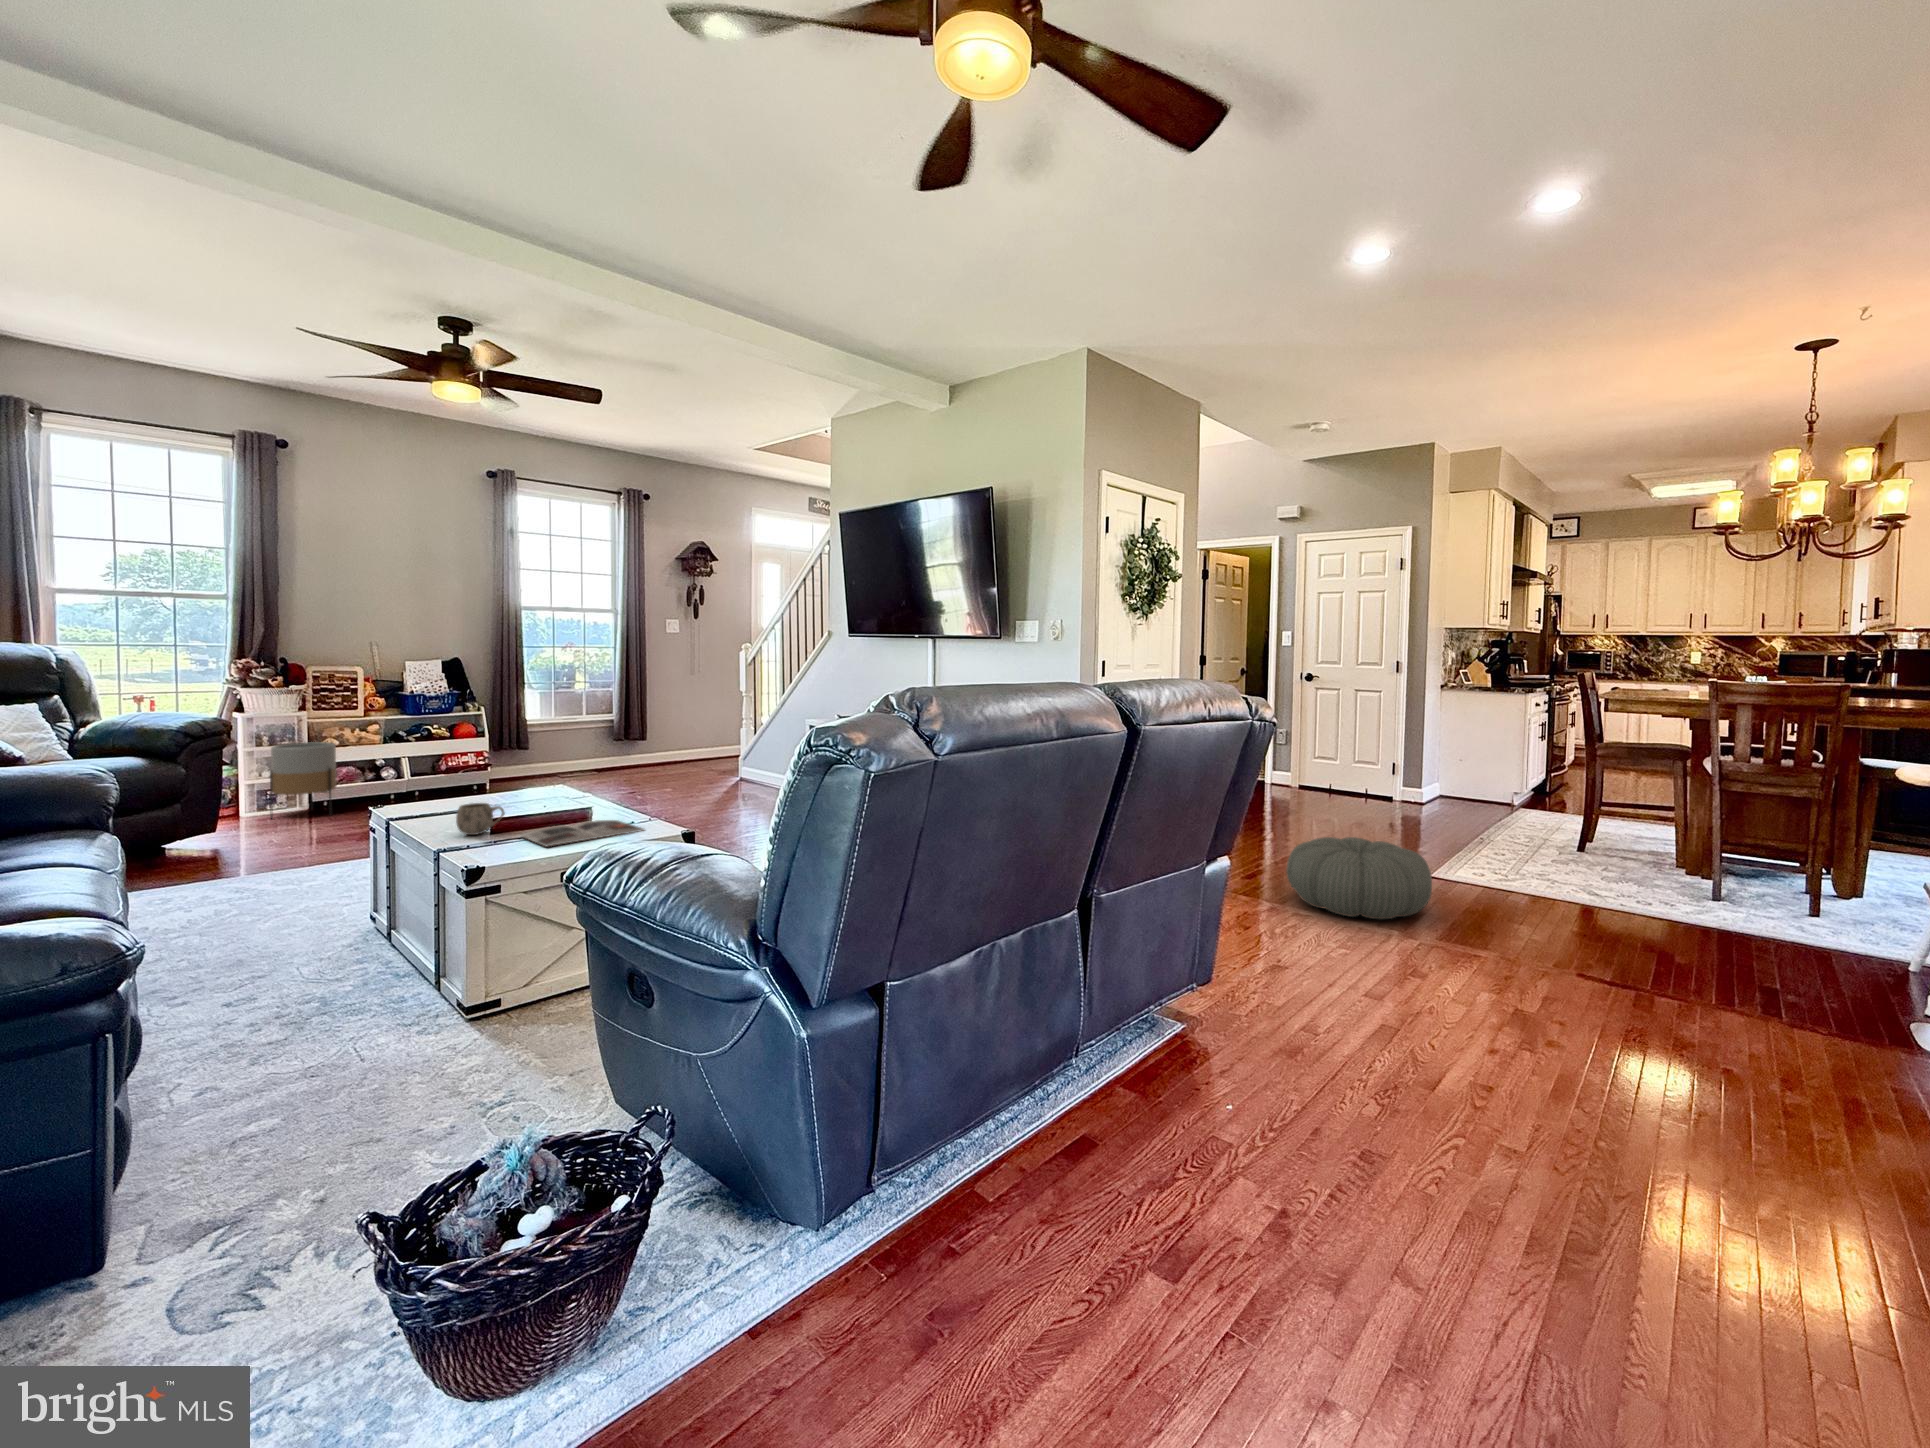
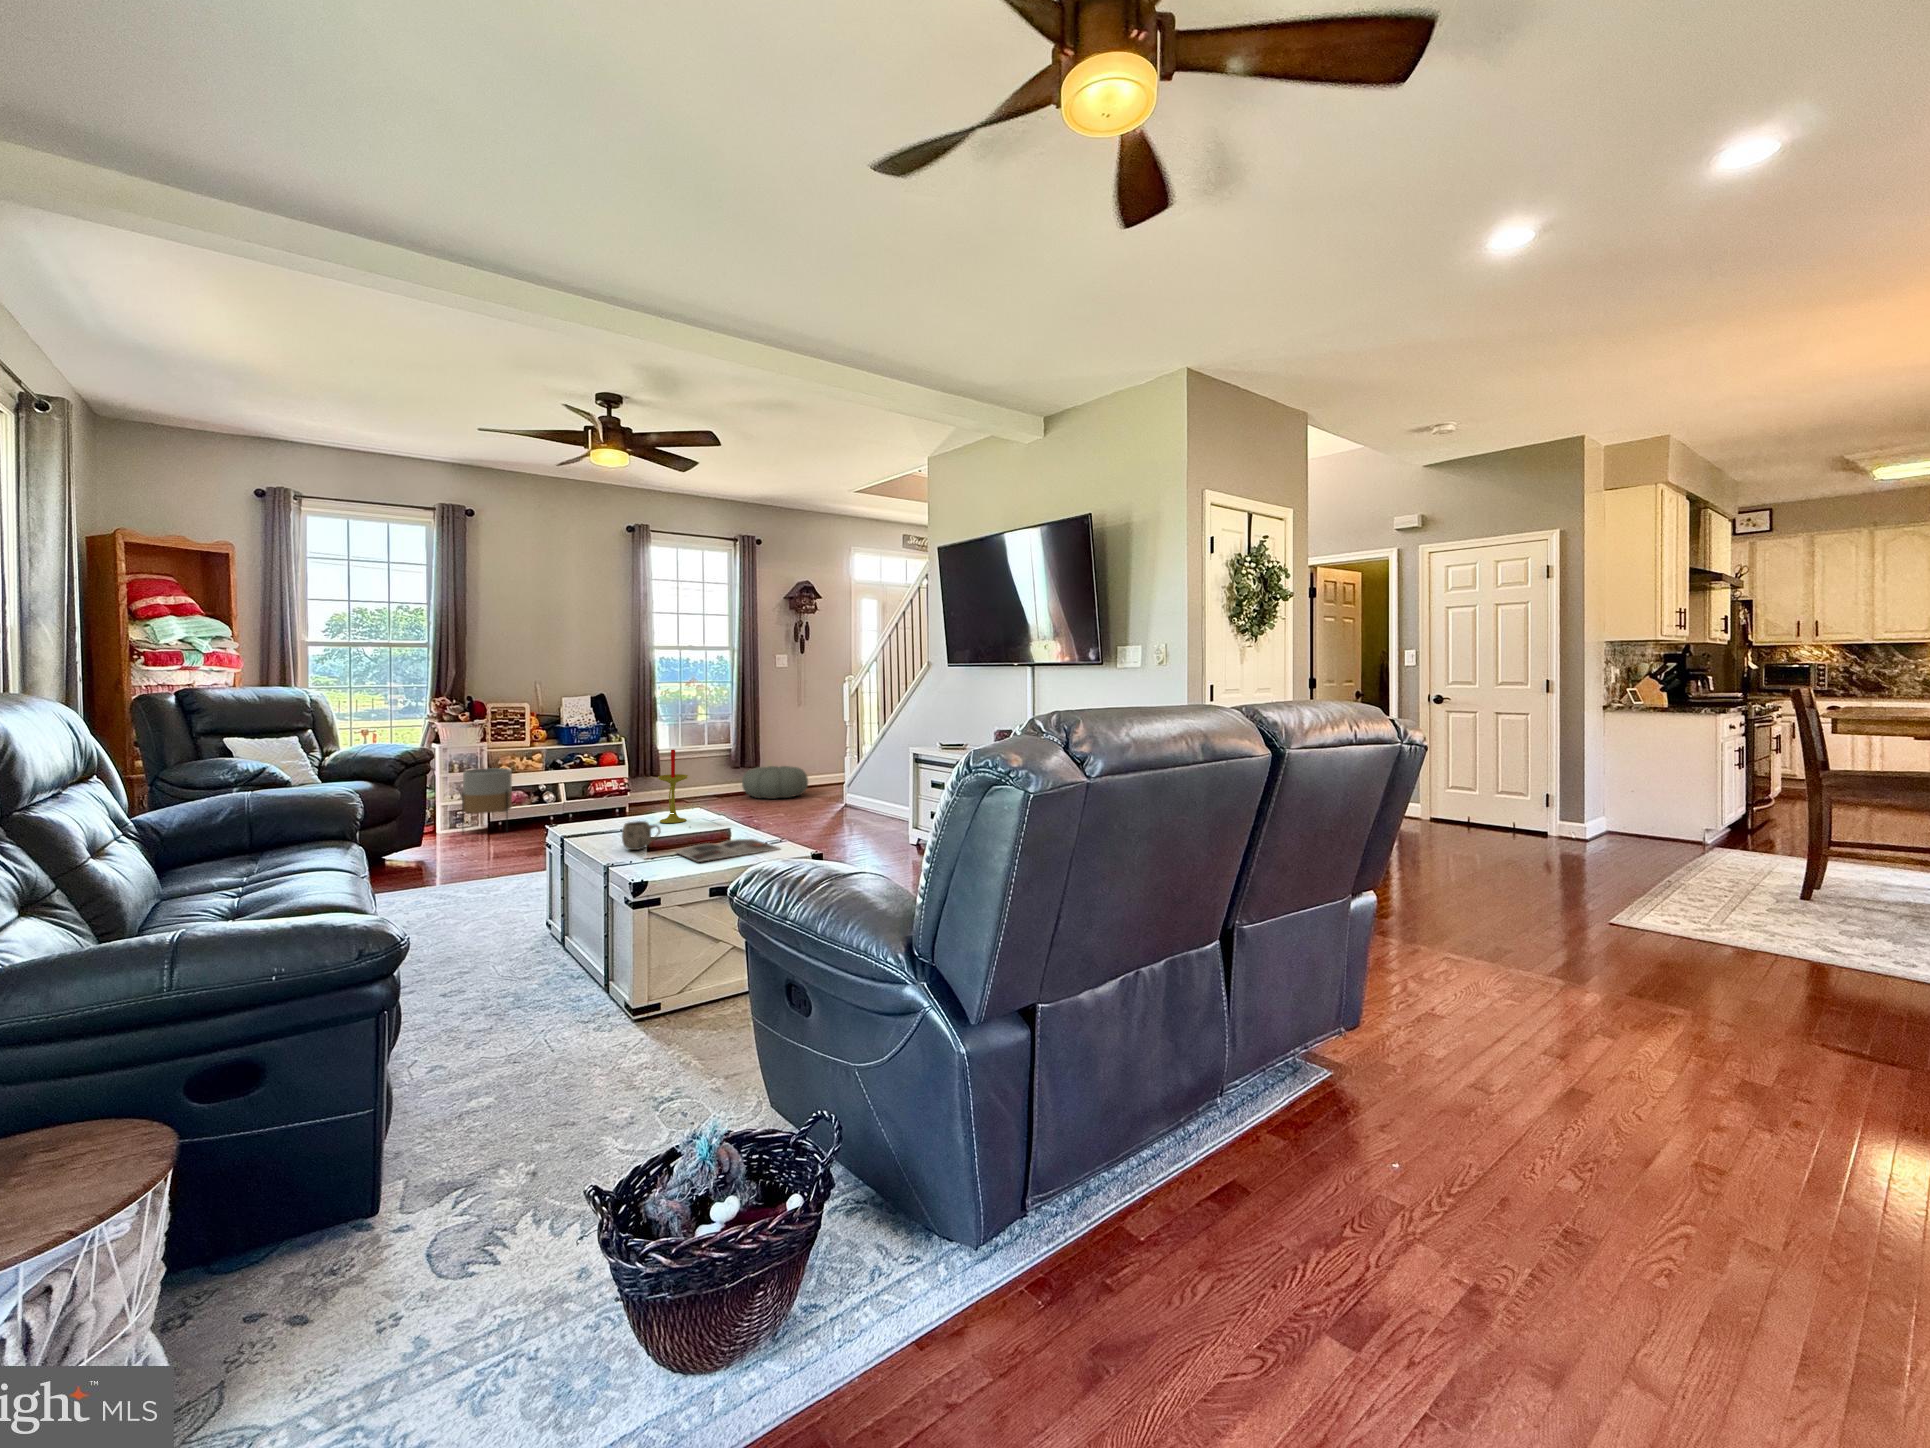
candle: none [506,720,543,804] -> present [658,750,688,823]
pouf: present [1286,837,1432,919] -> present [742,766,808,799]

